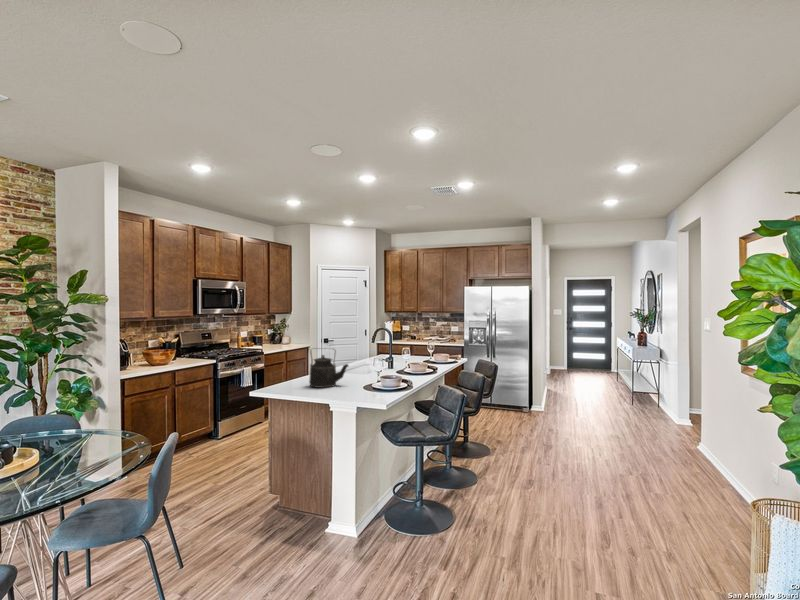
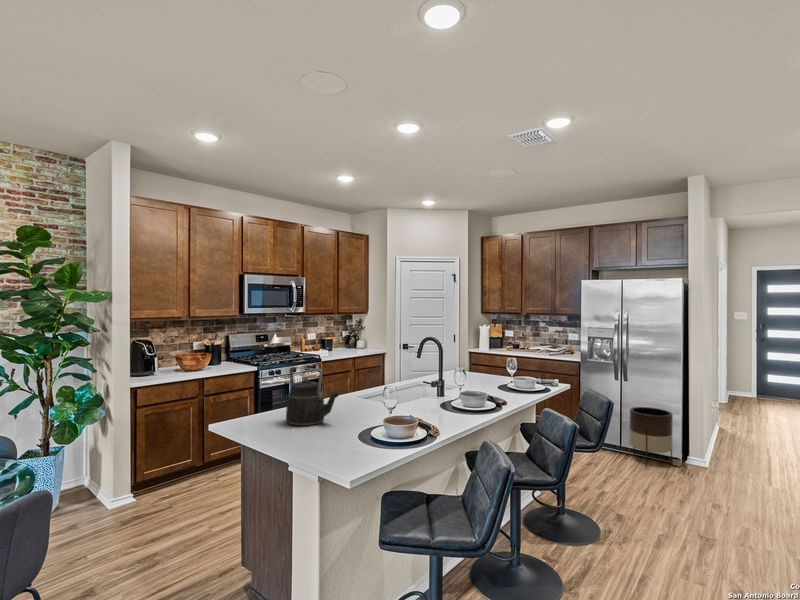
planter: none [498,375,525,416] -> present [629,407,673,467]

